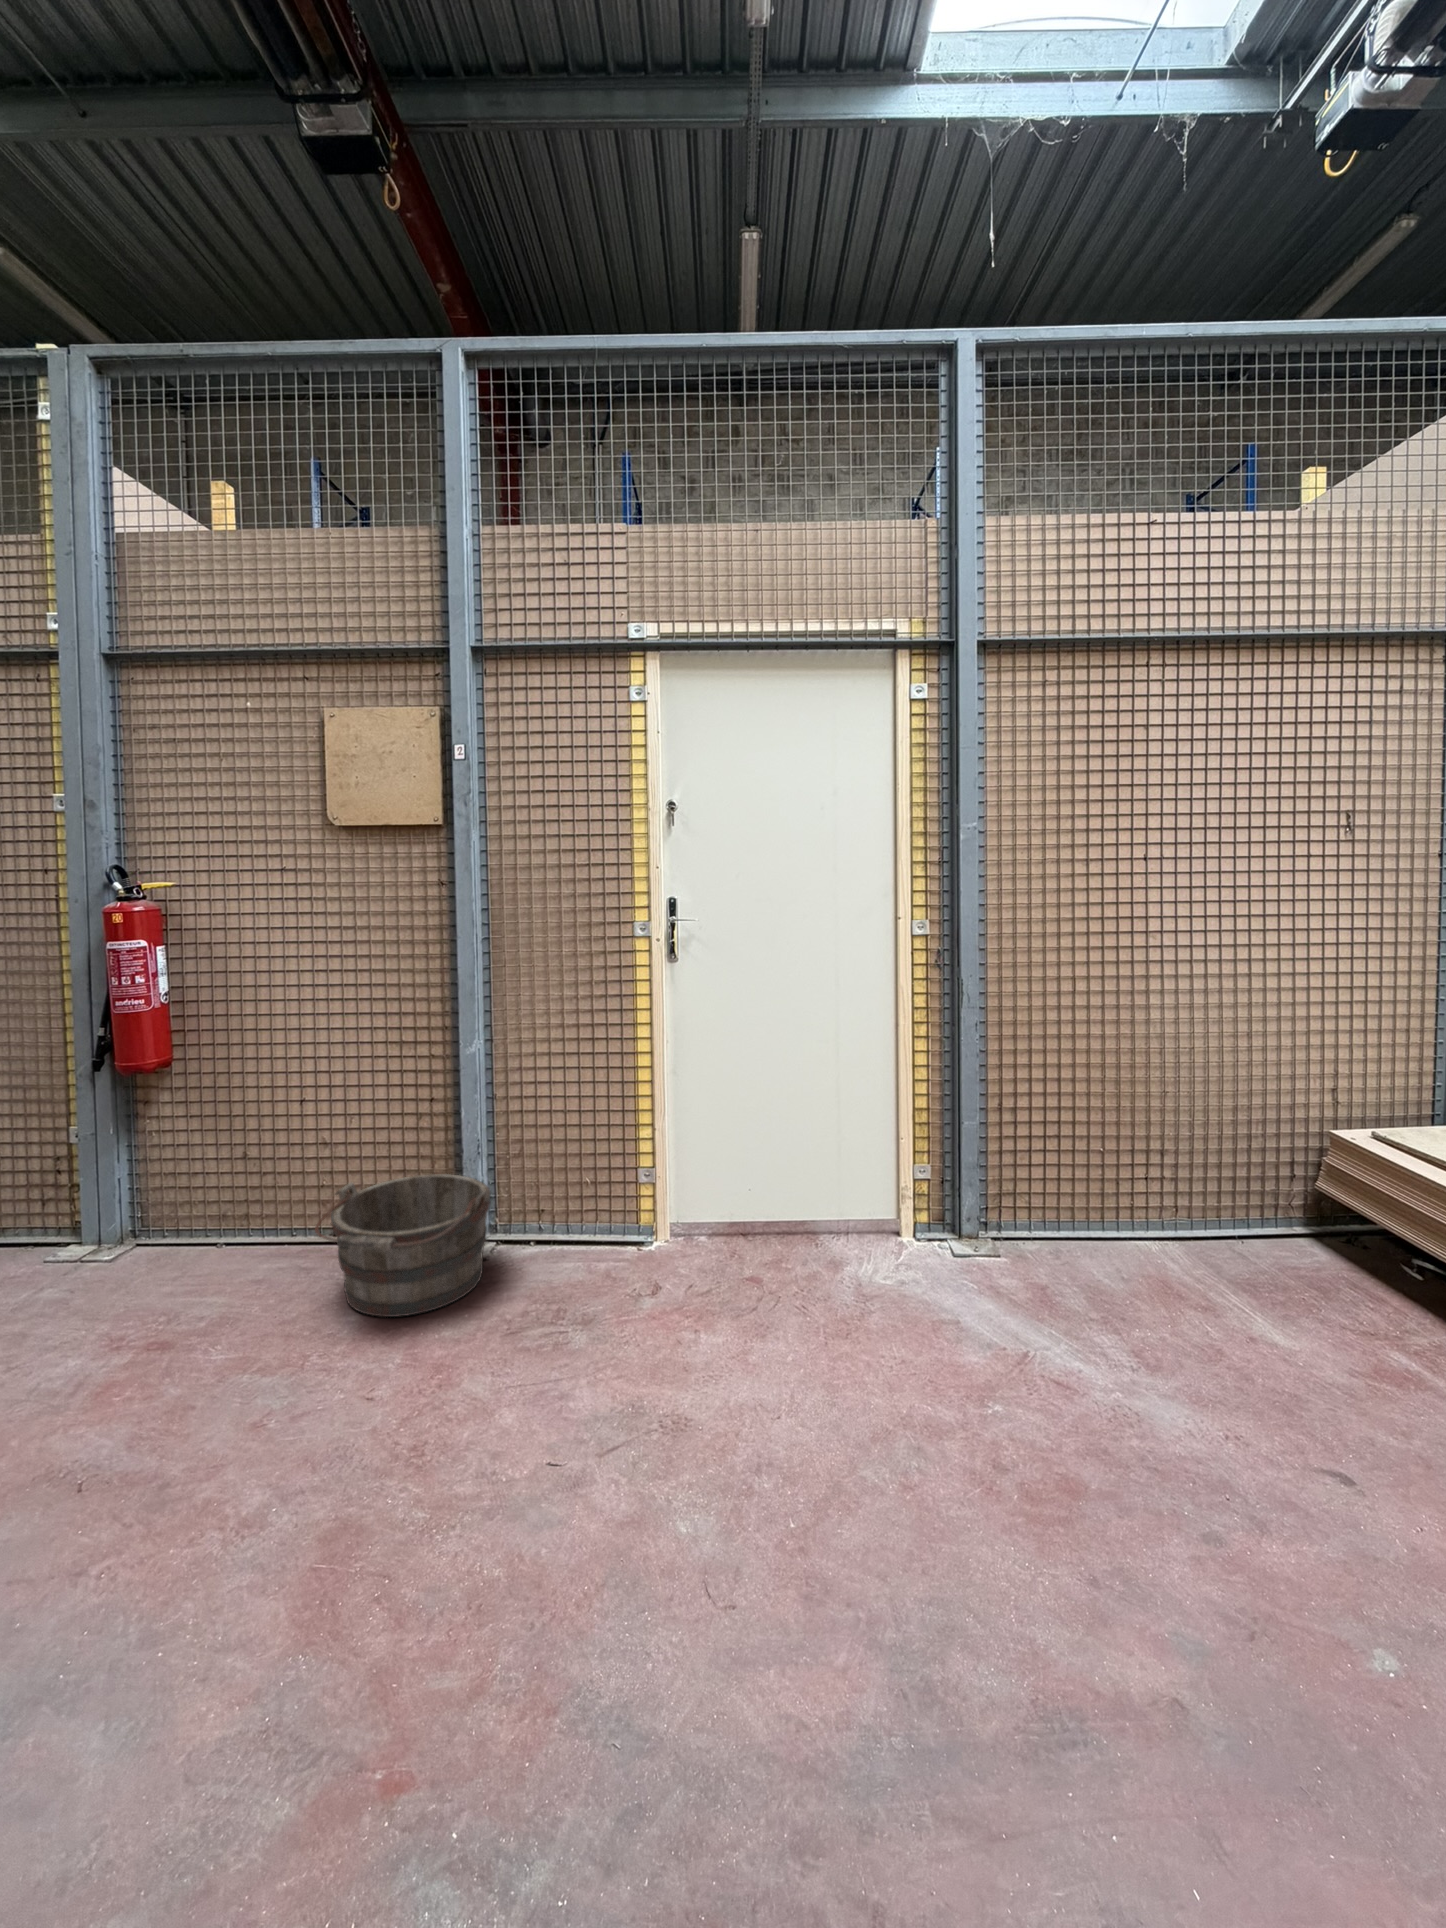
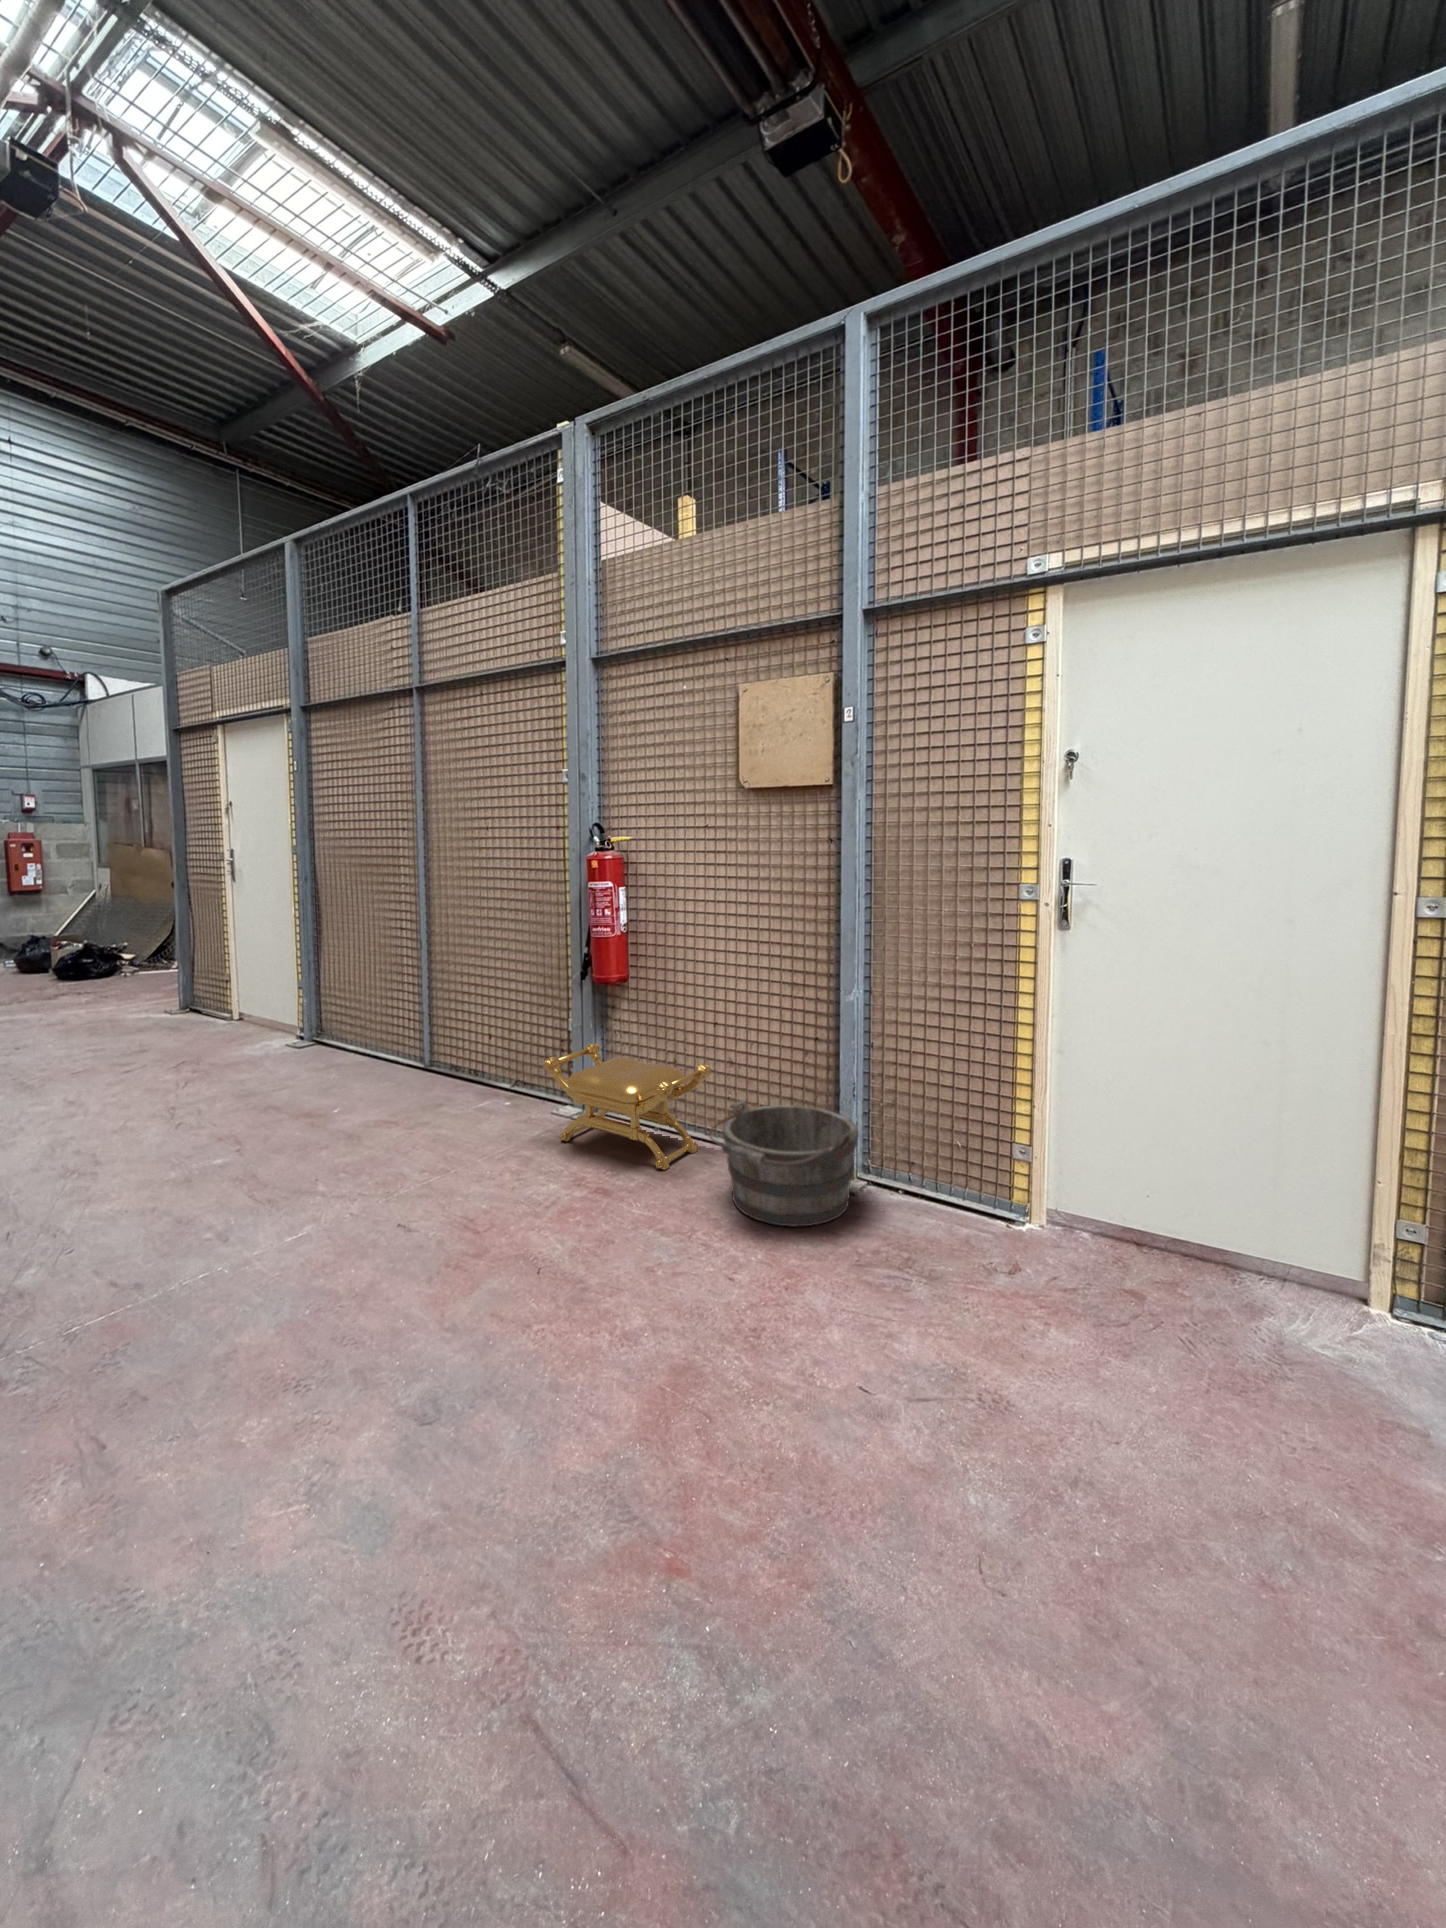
stool: none [39,1150,300,1292] -> present [543,1043,711,1170]

